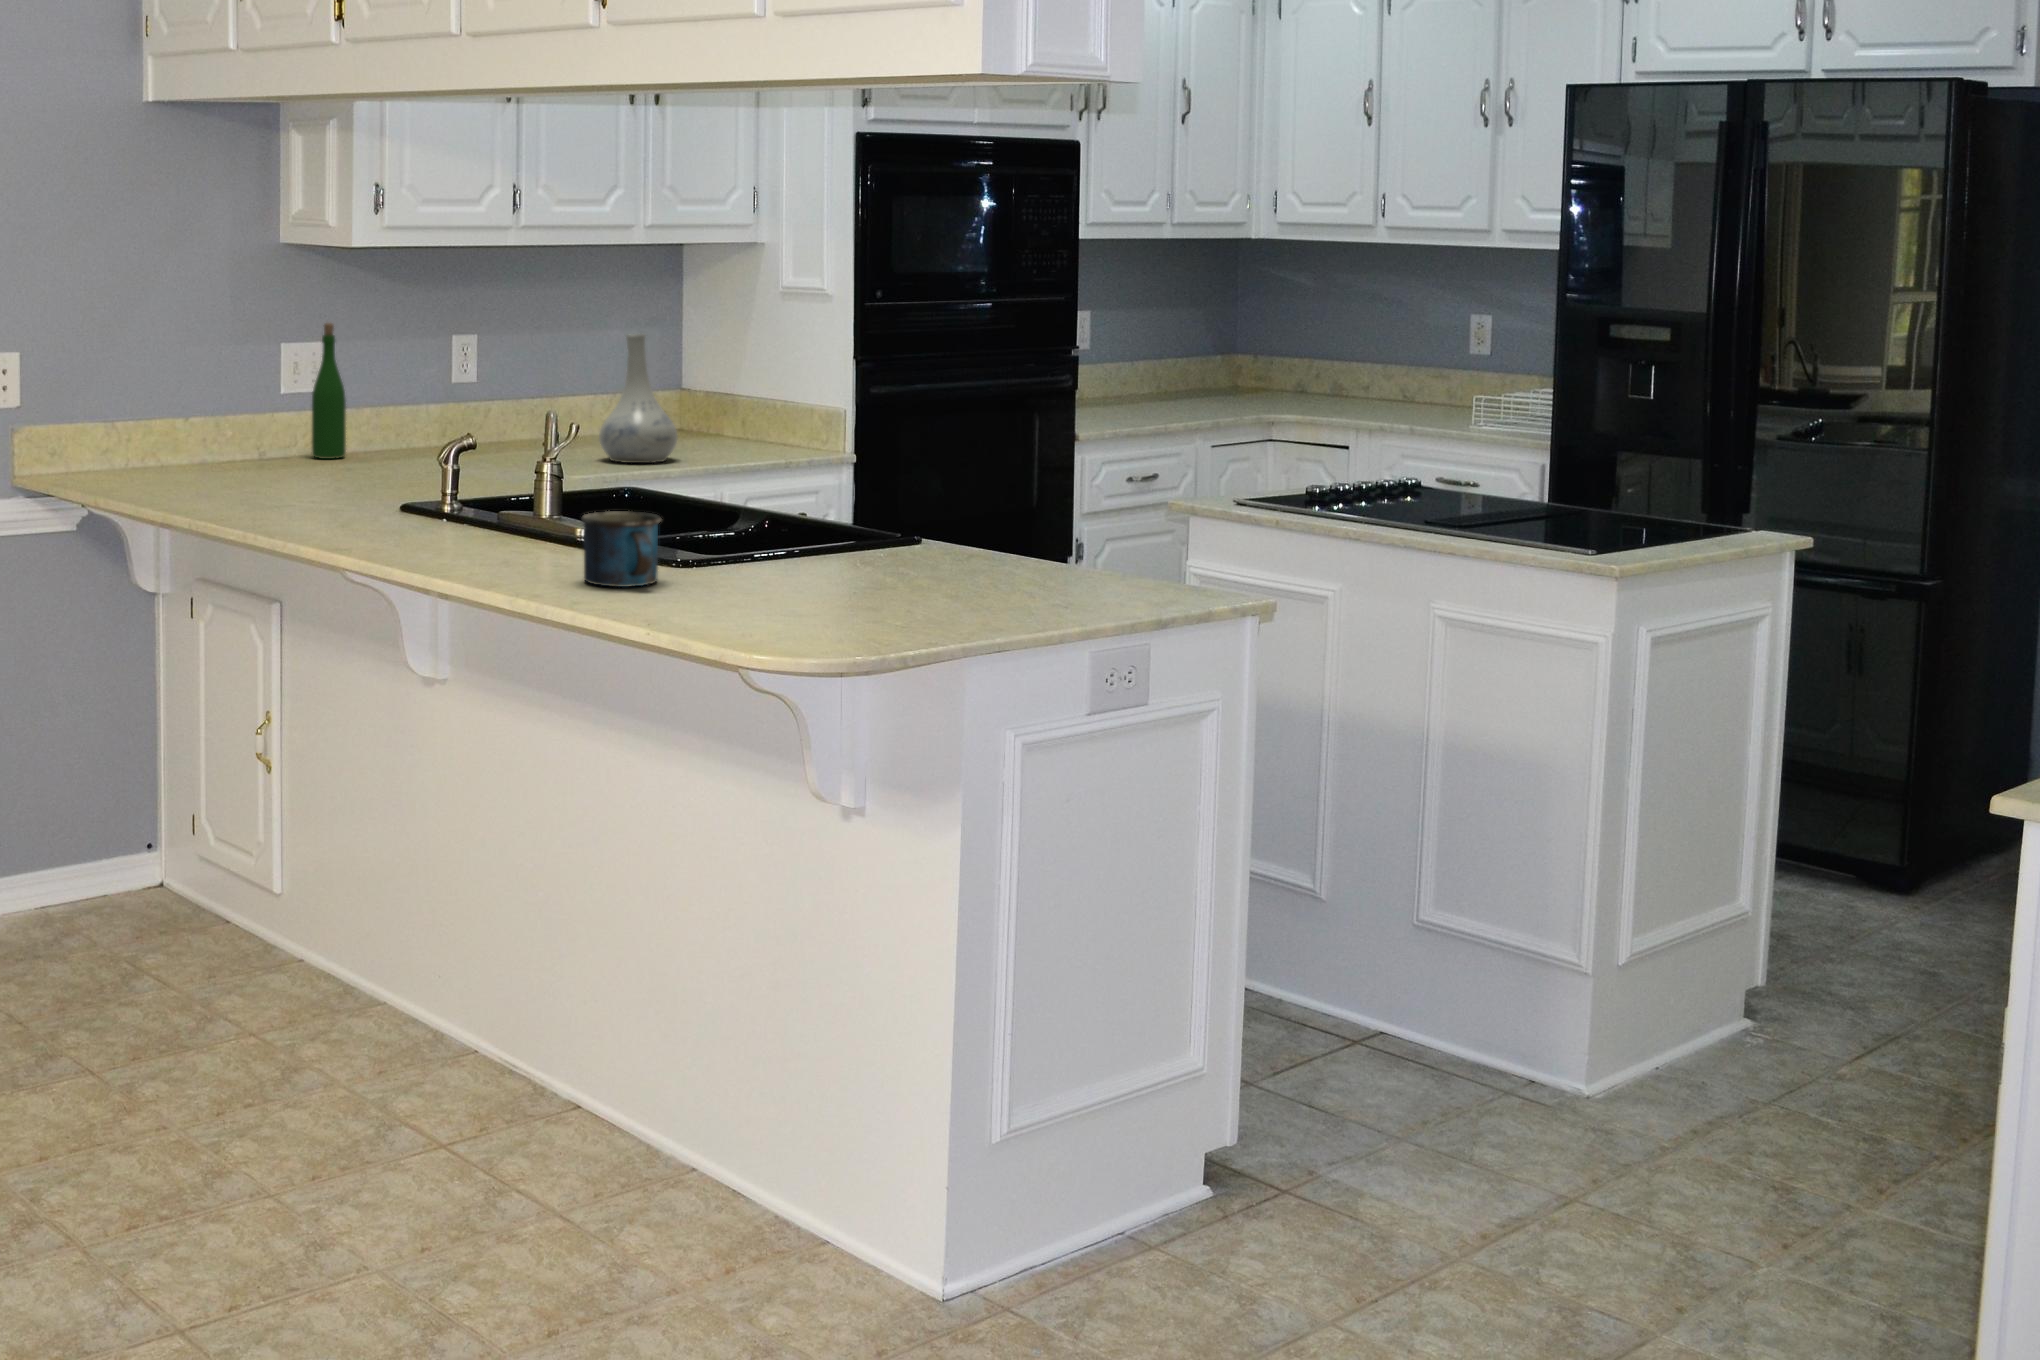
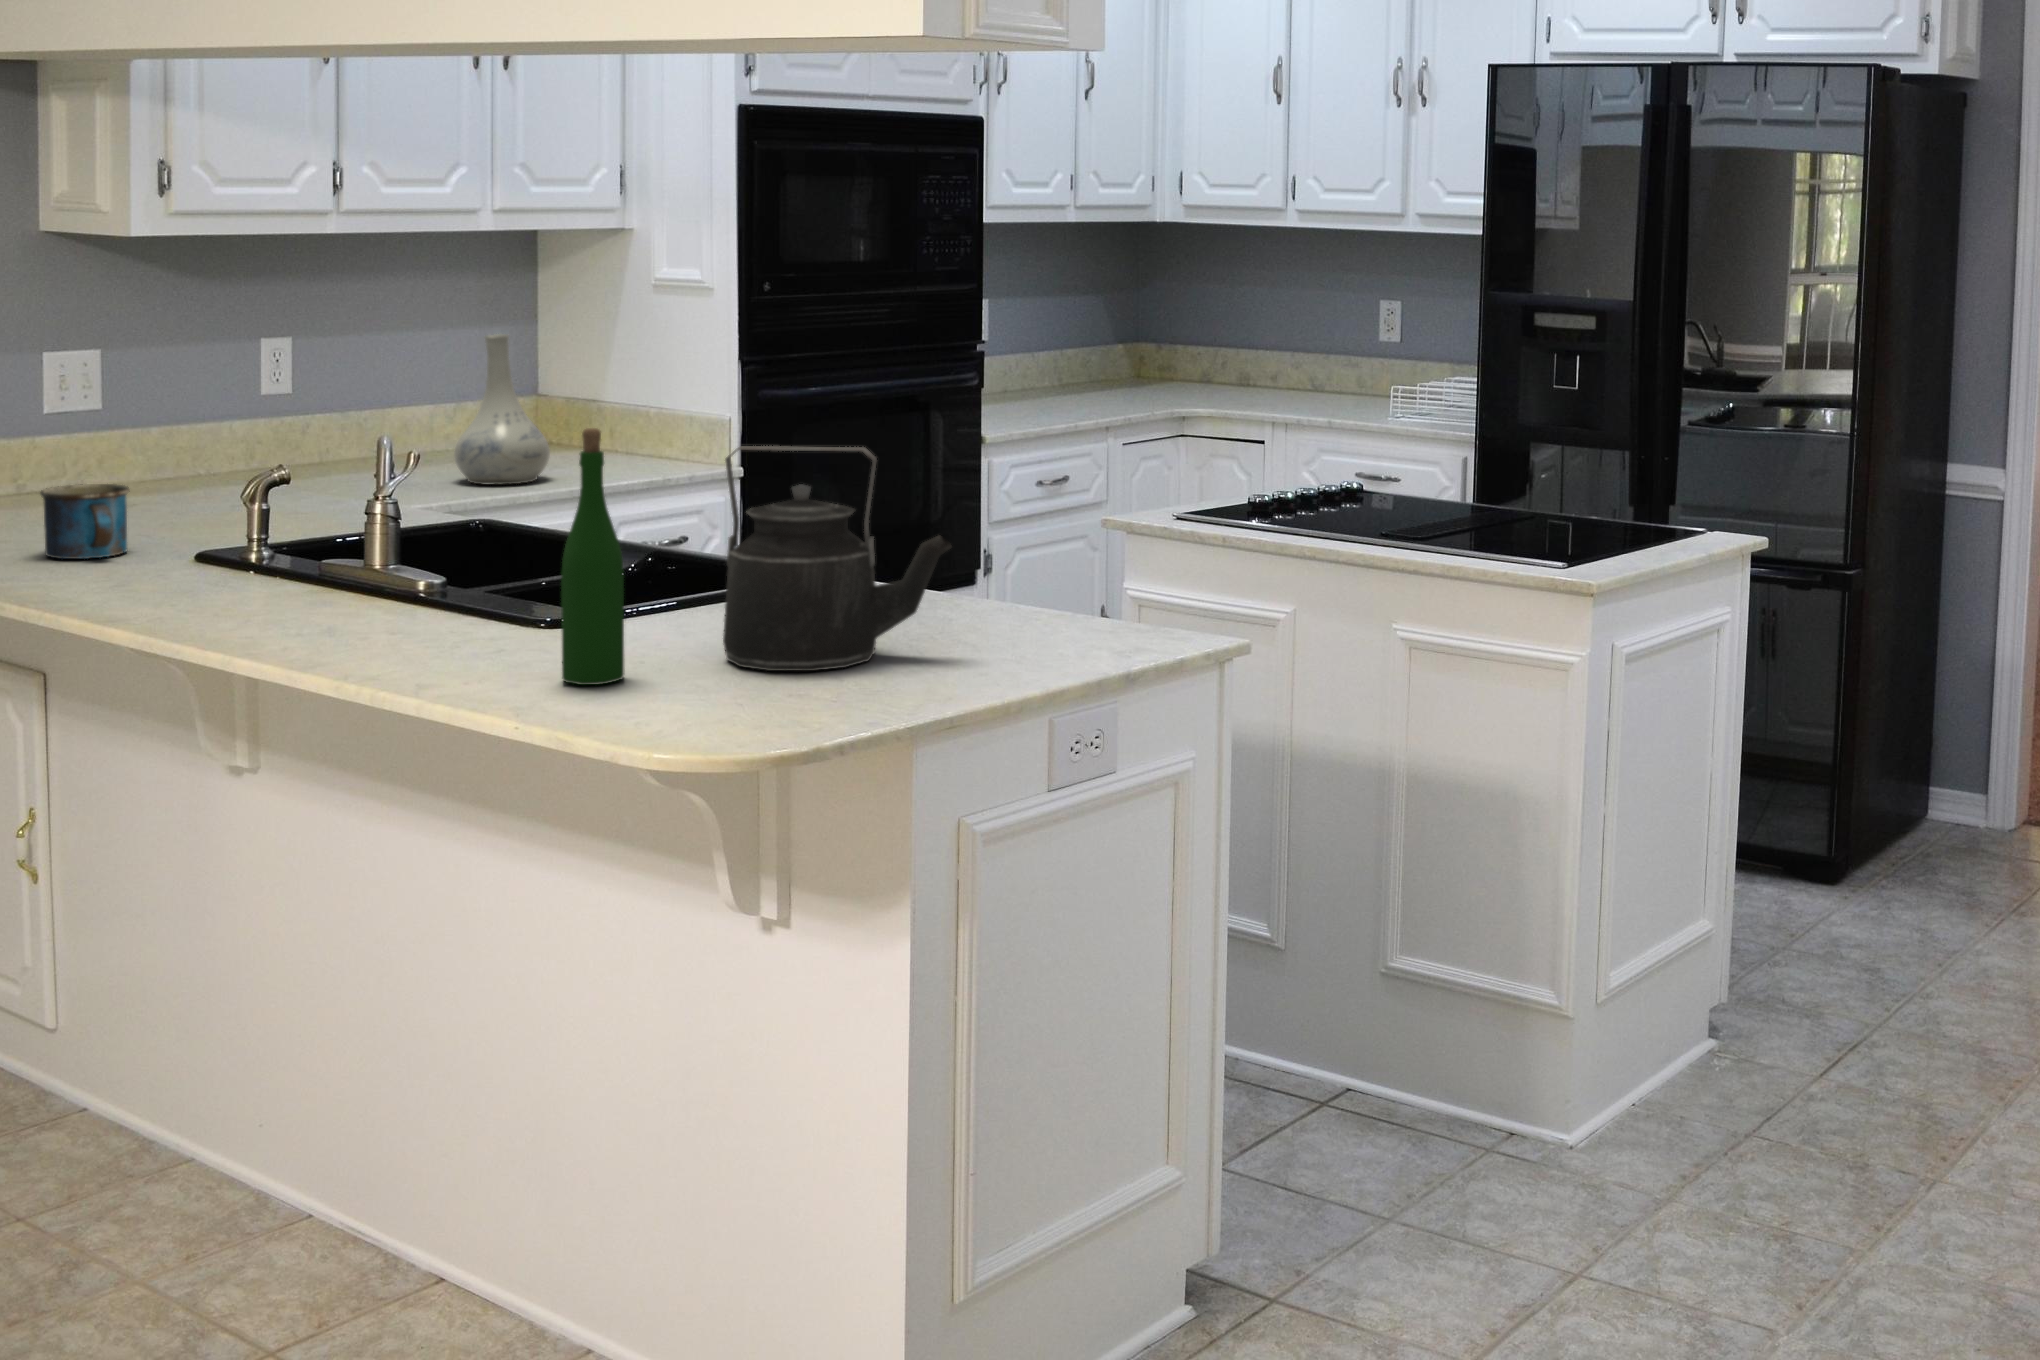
wine bottle: present [312,323,346,459] -> present [561,428,624,685]
kettle: none [813,417,1005,606] -> present [723,446,952,671]
mug: present [581,511,661,587] -> present [40,484,129,559]

